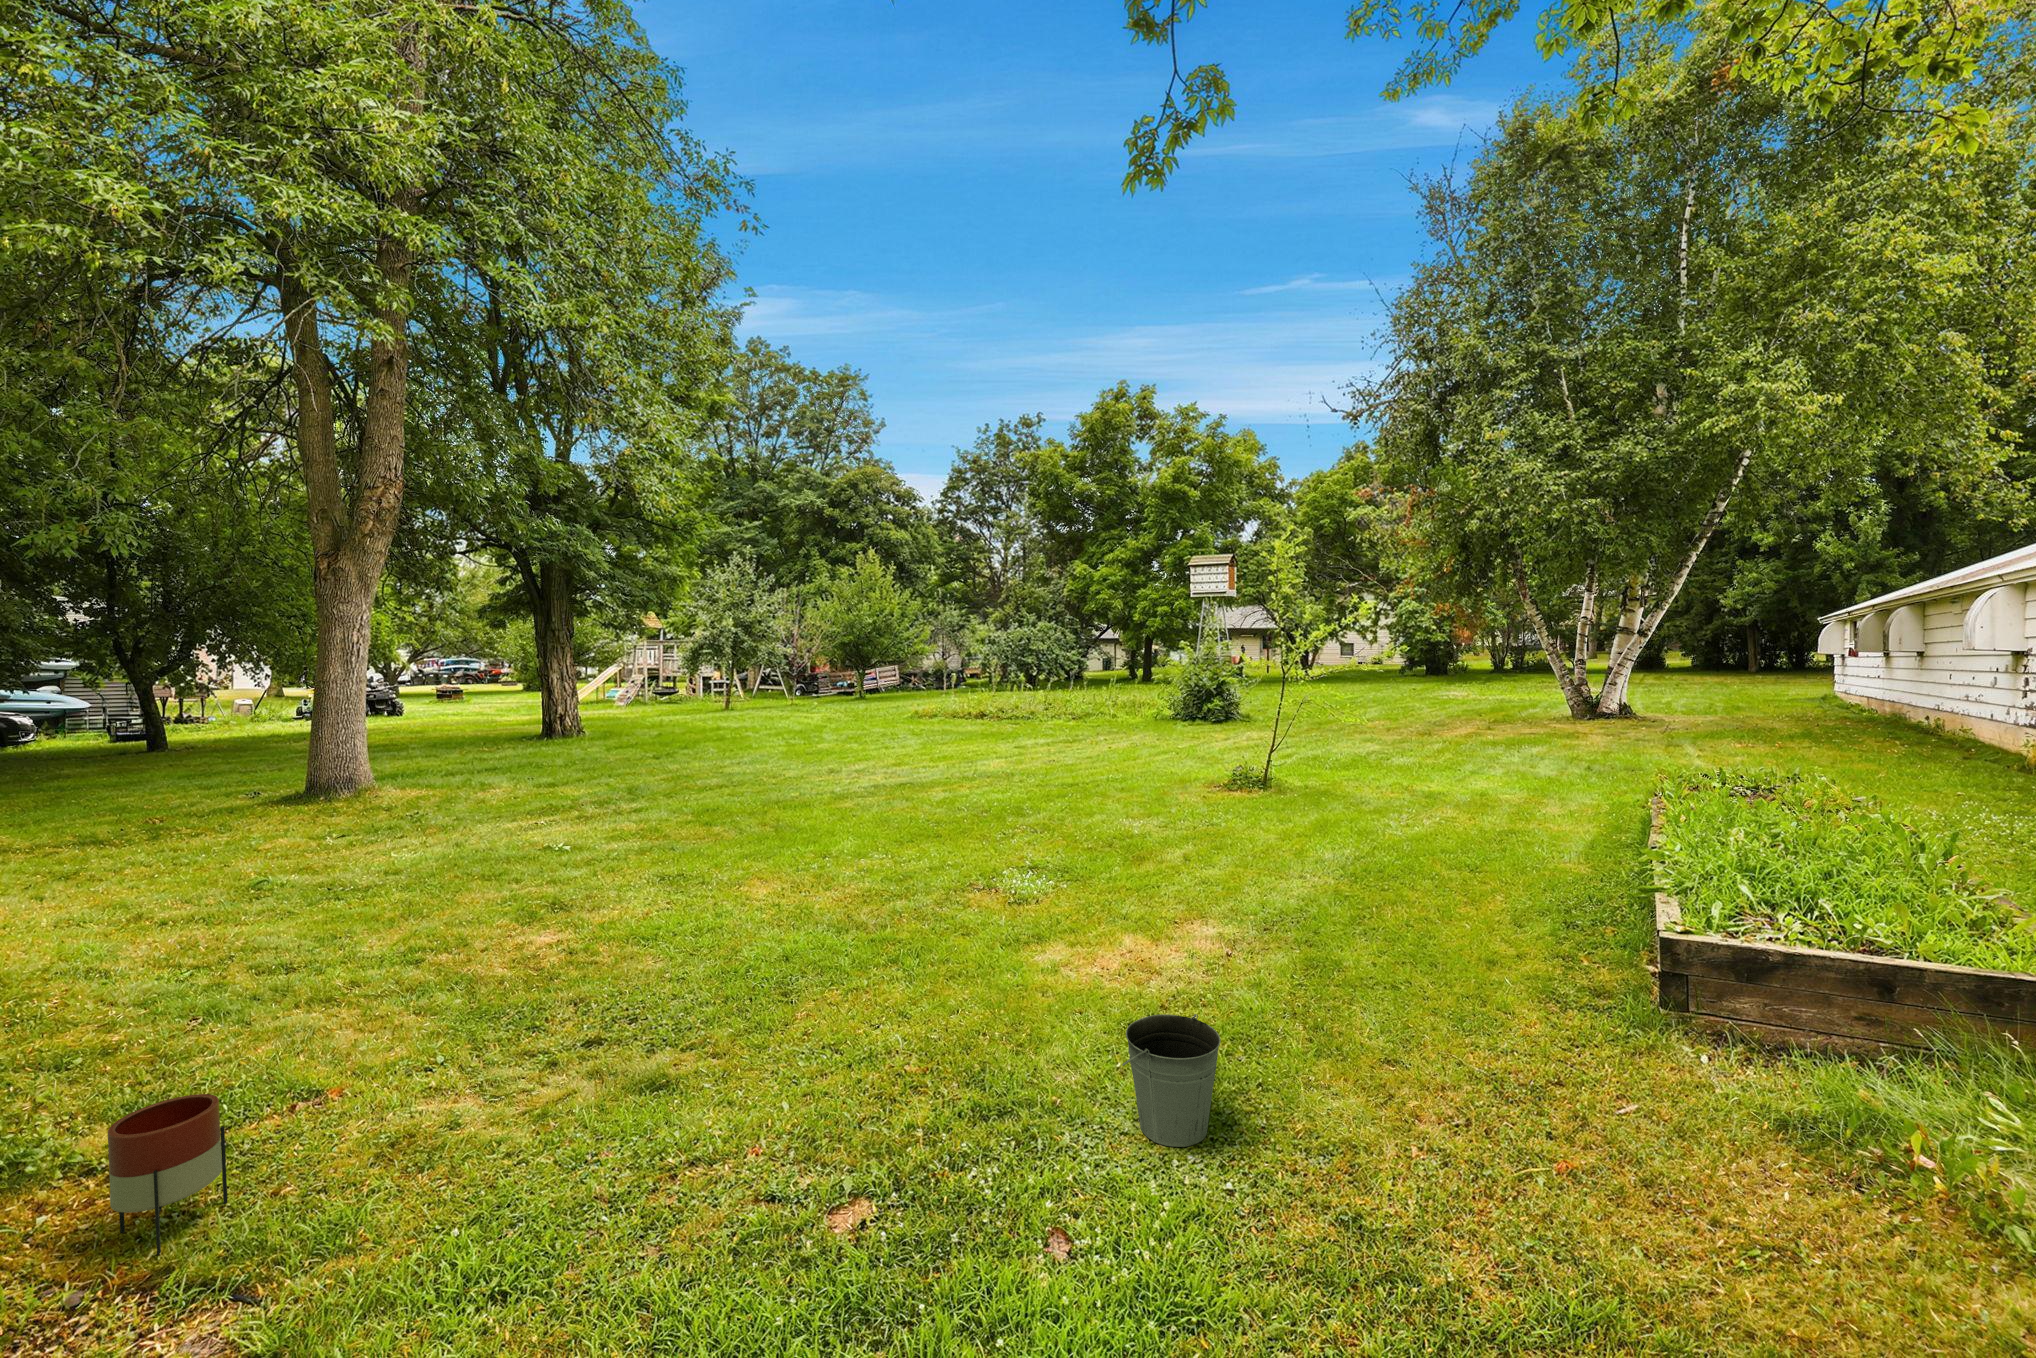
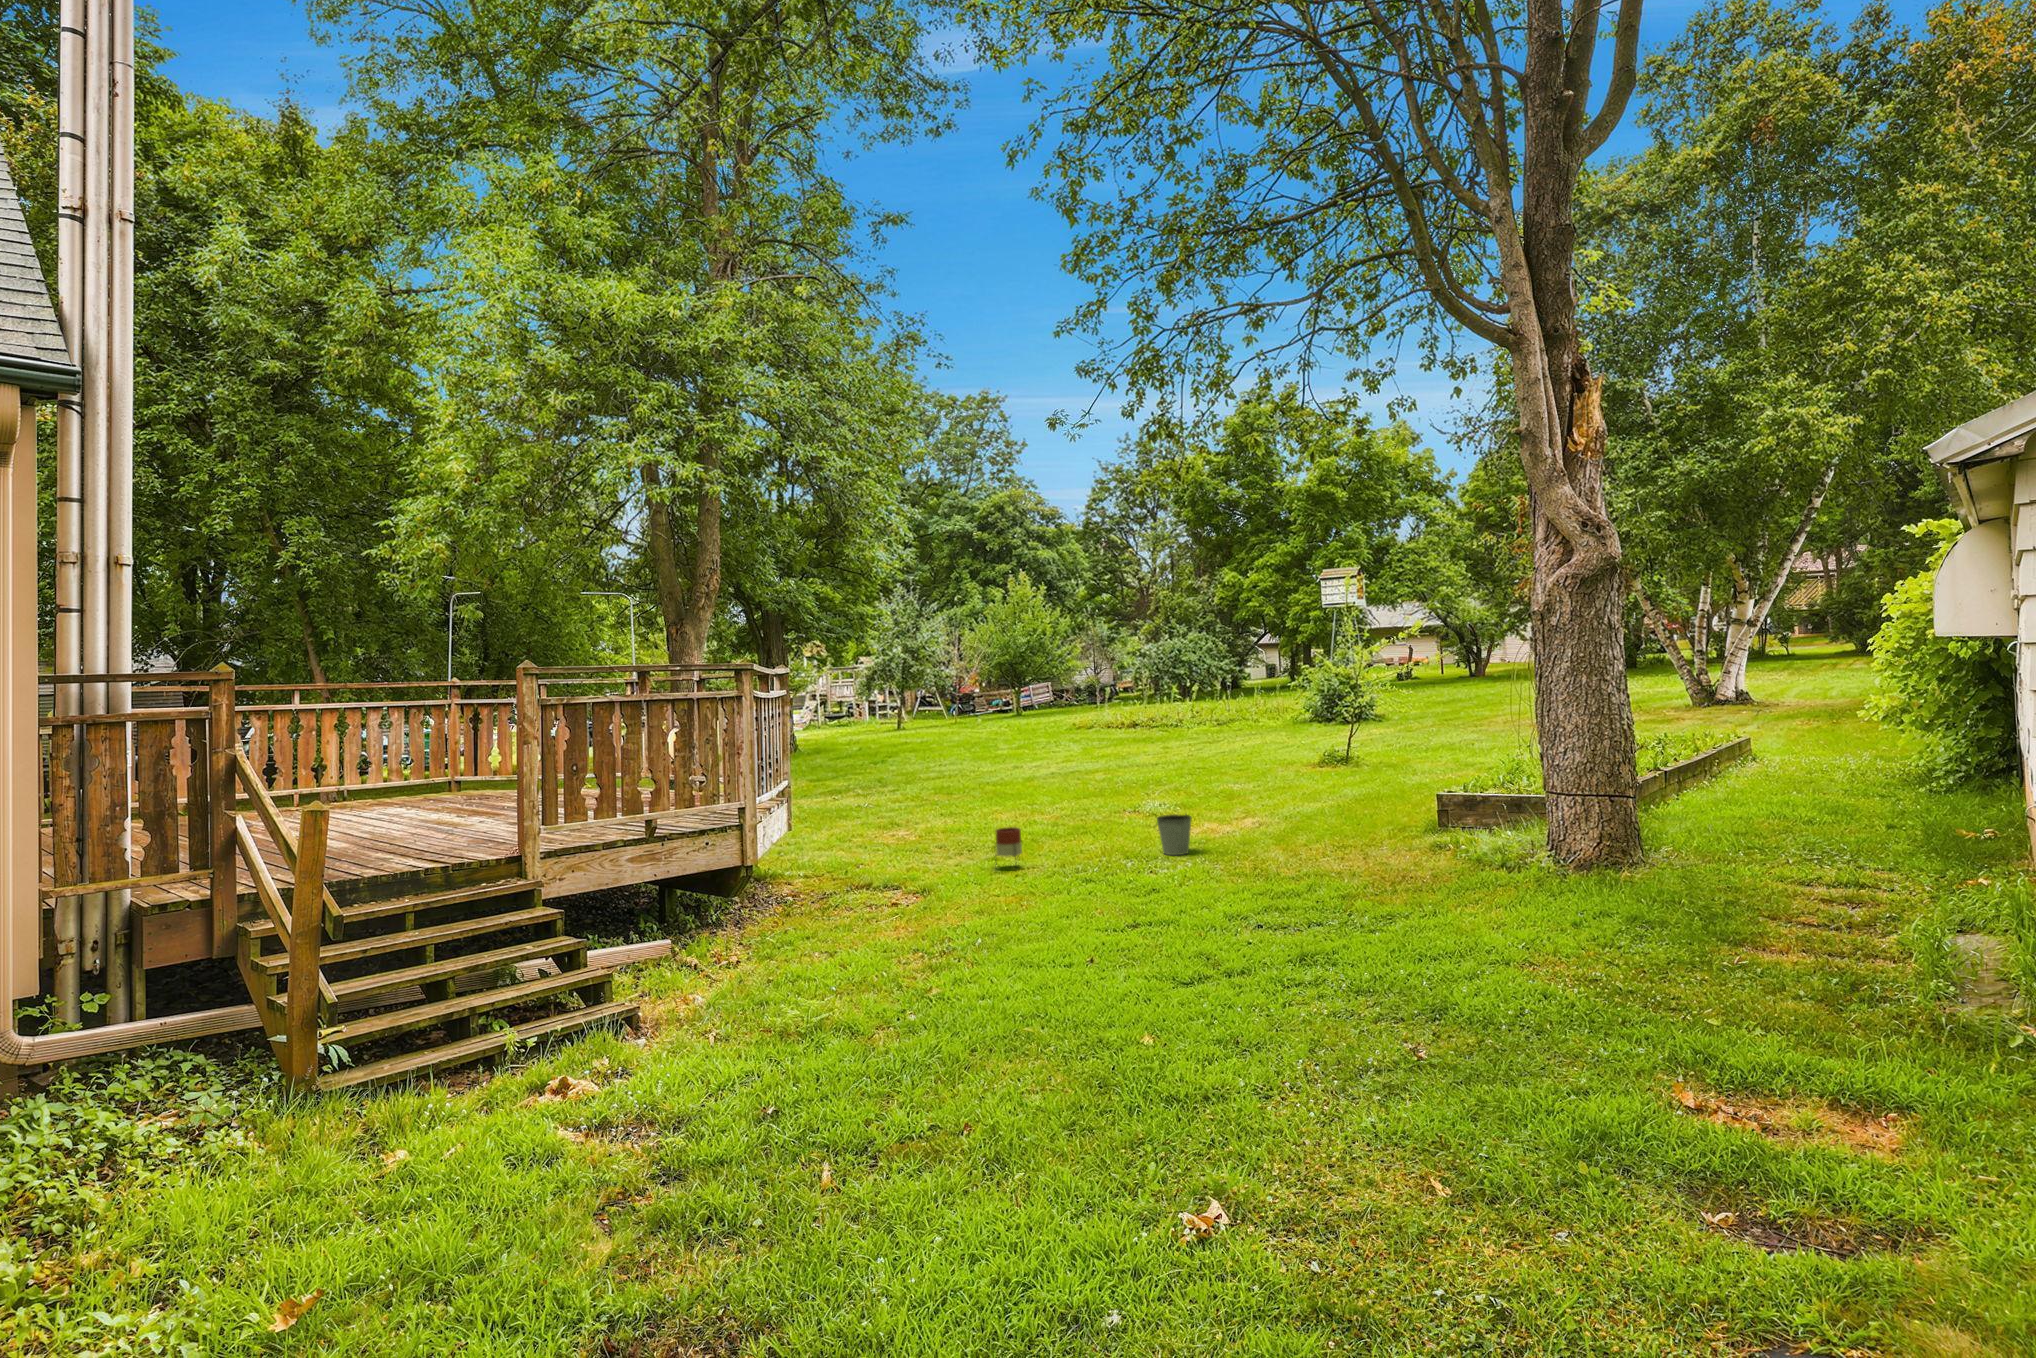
planter: present [108,1094,227,1255] -> present [995,827,1022,865]

